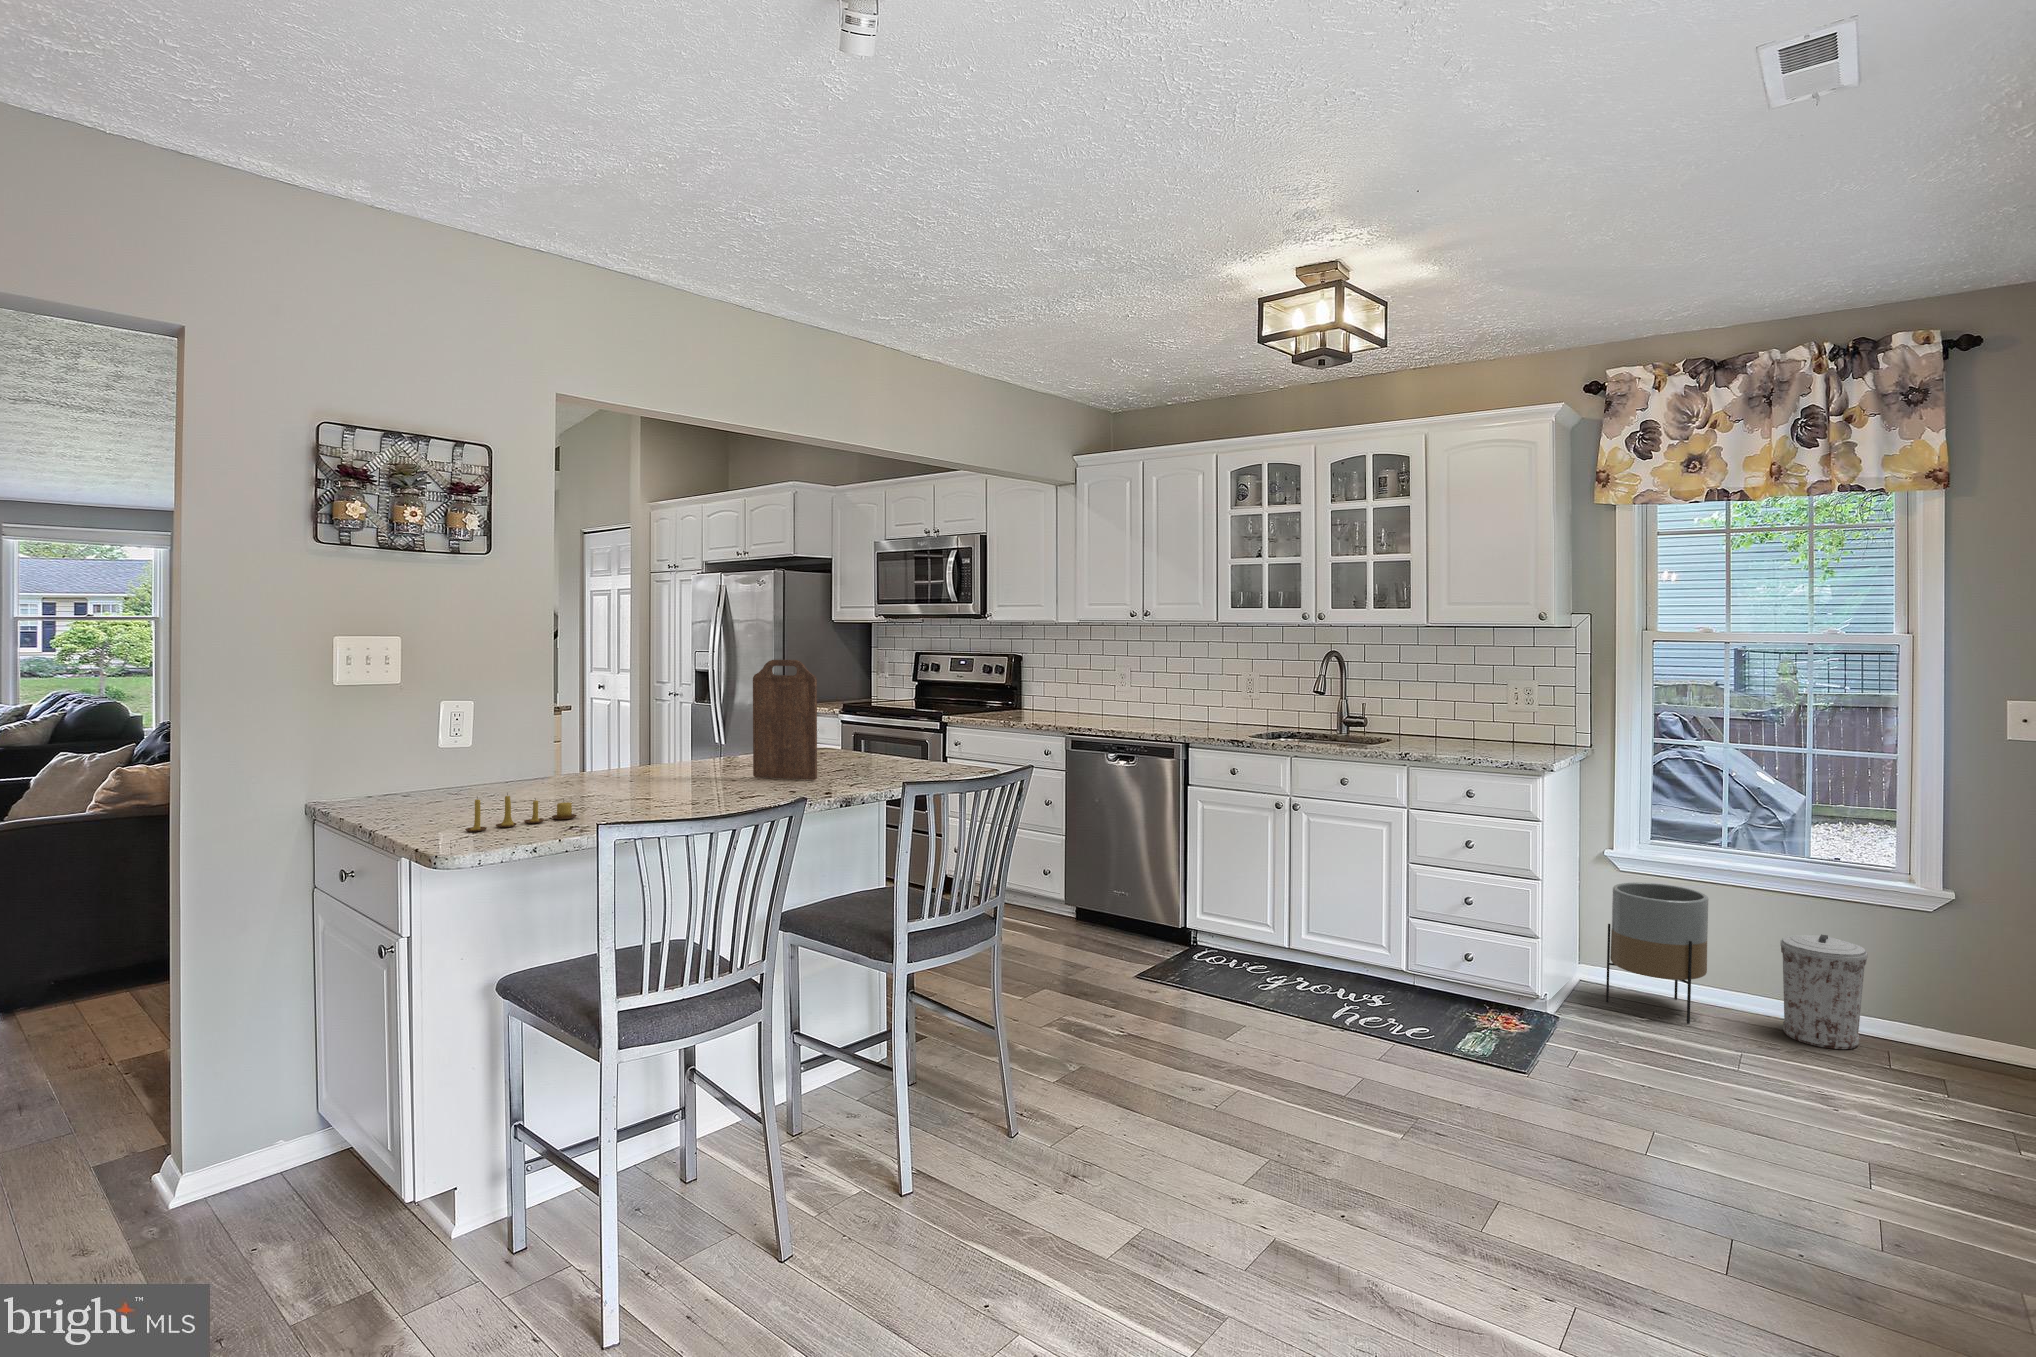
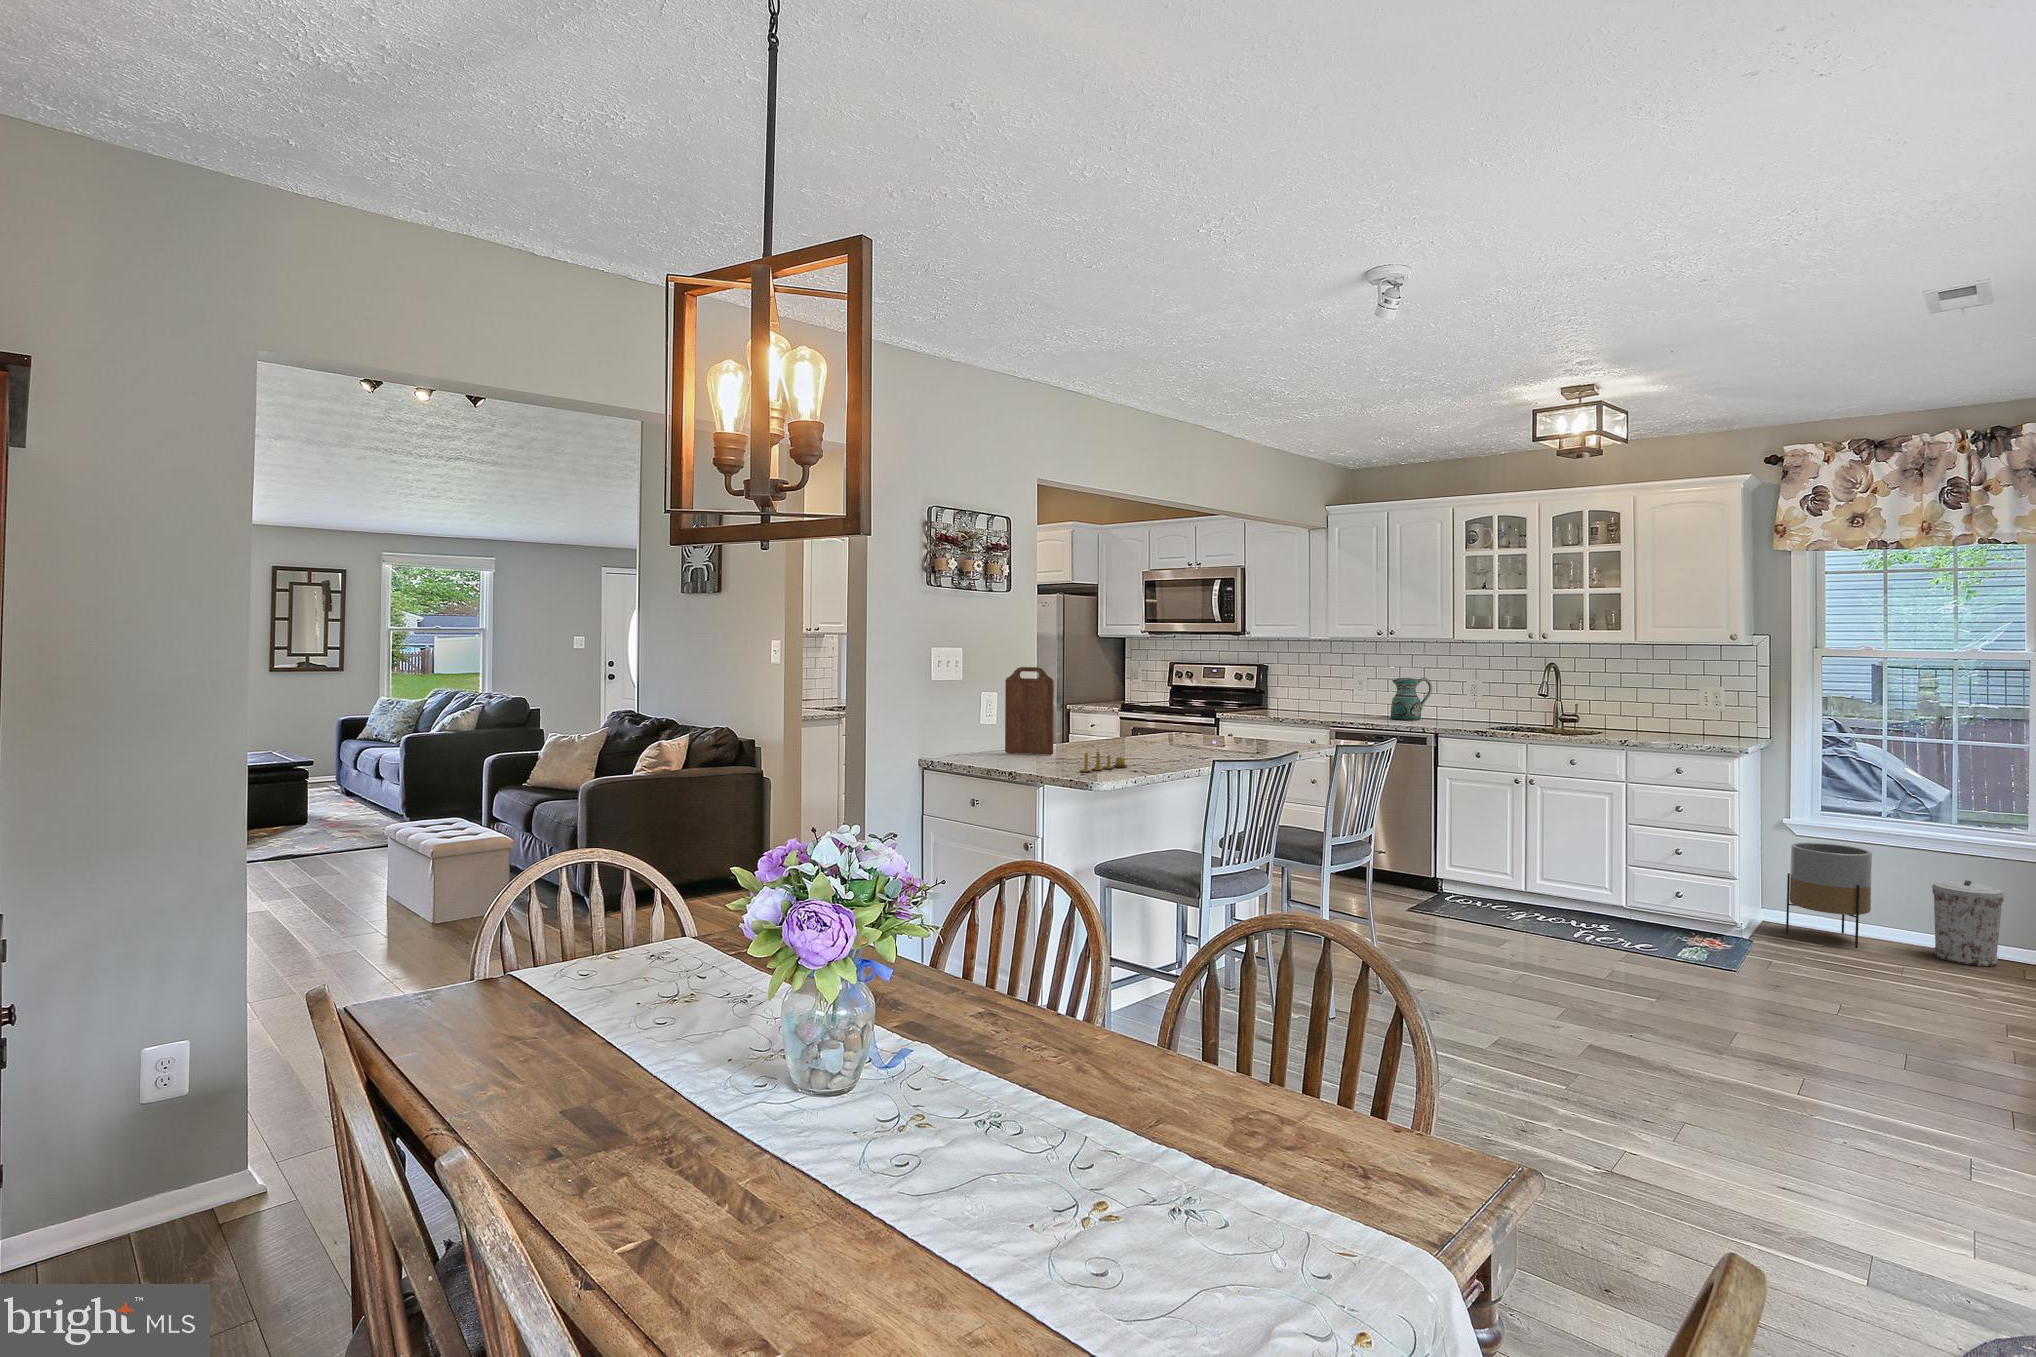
cutting board: present [753,660,817,780] -> present [1005,667,1054,755]
ceramic pitcher: none [1150,670,1200,724] -> present [1391,678,1432,720]

